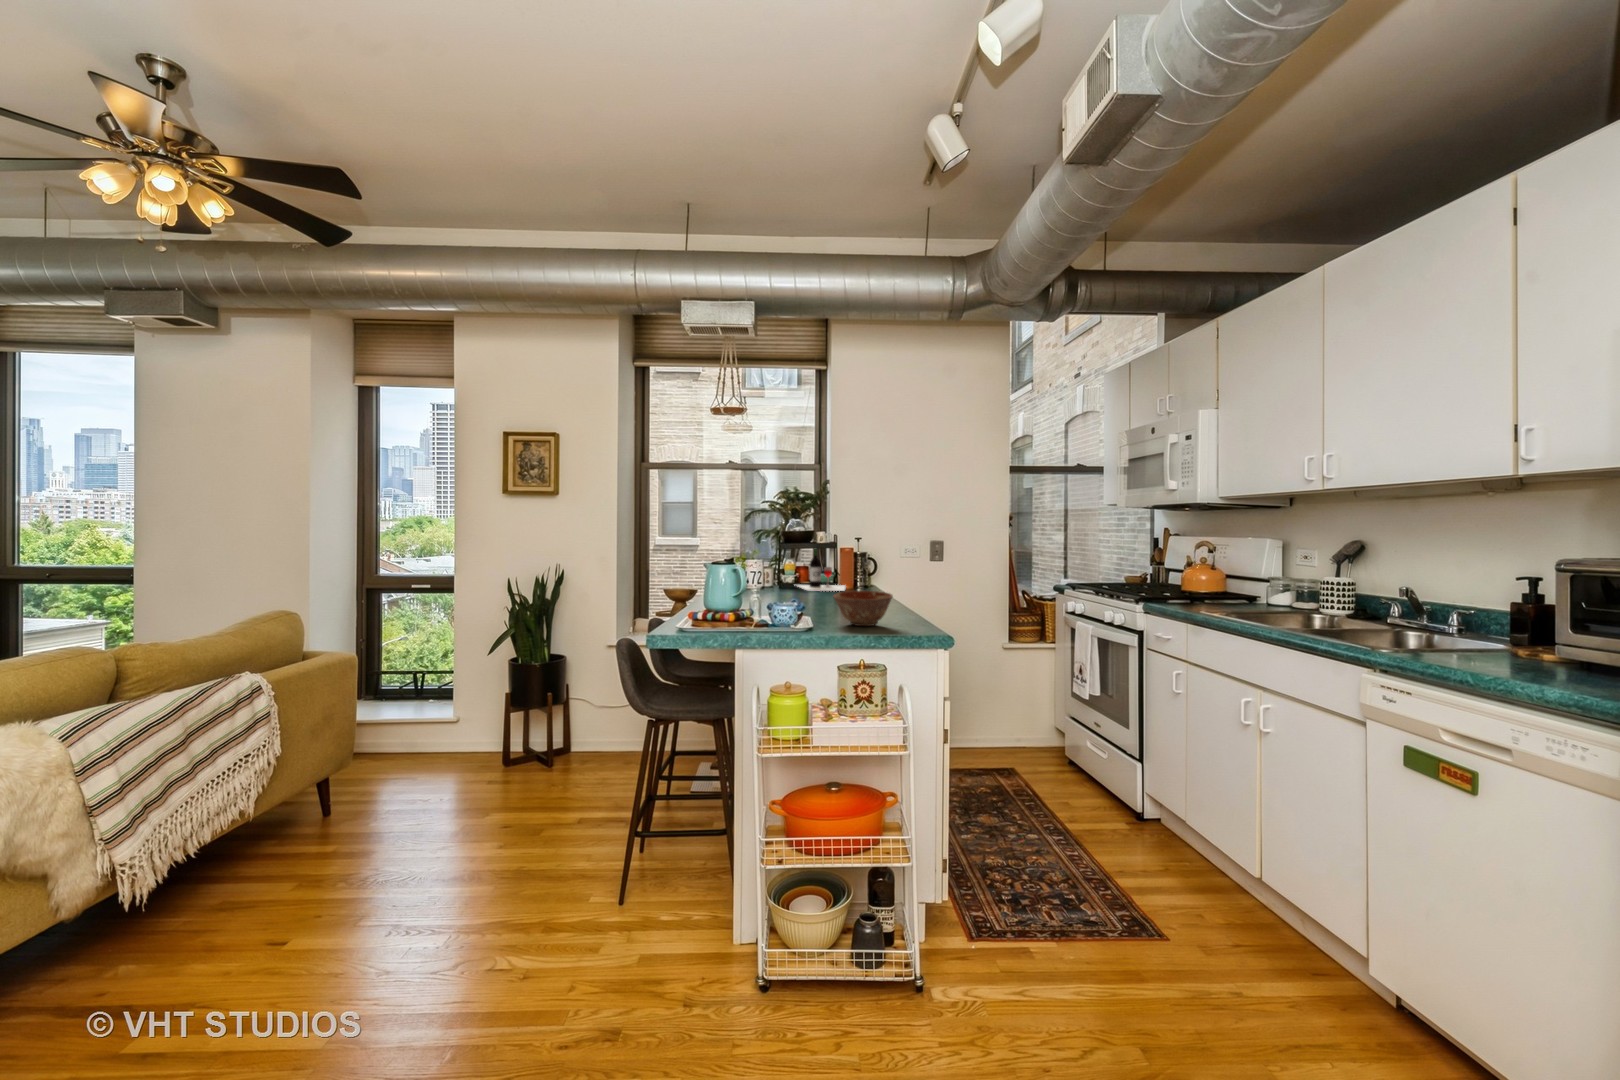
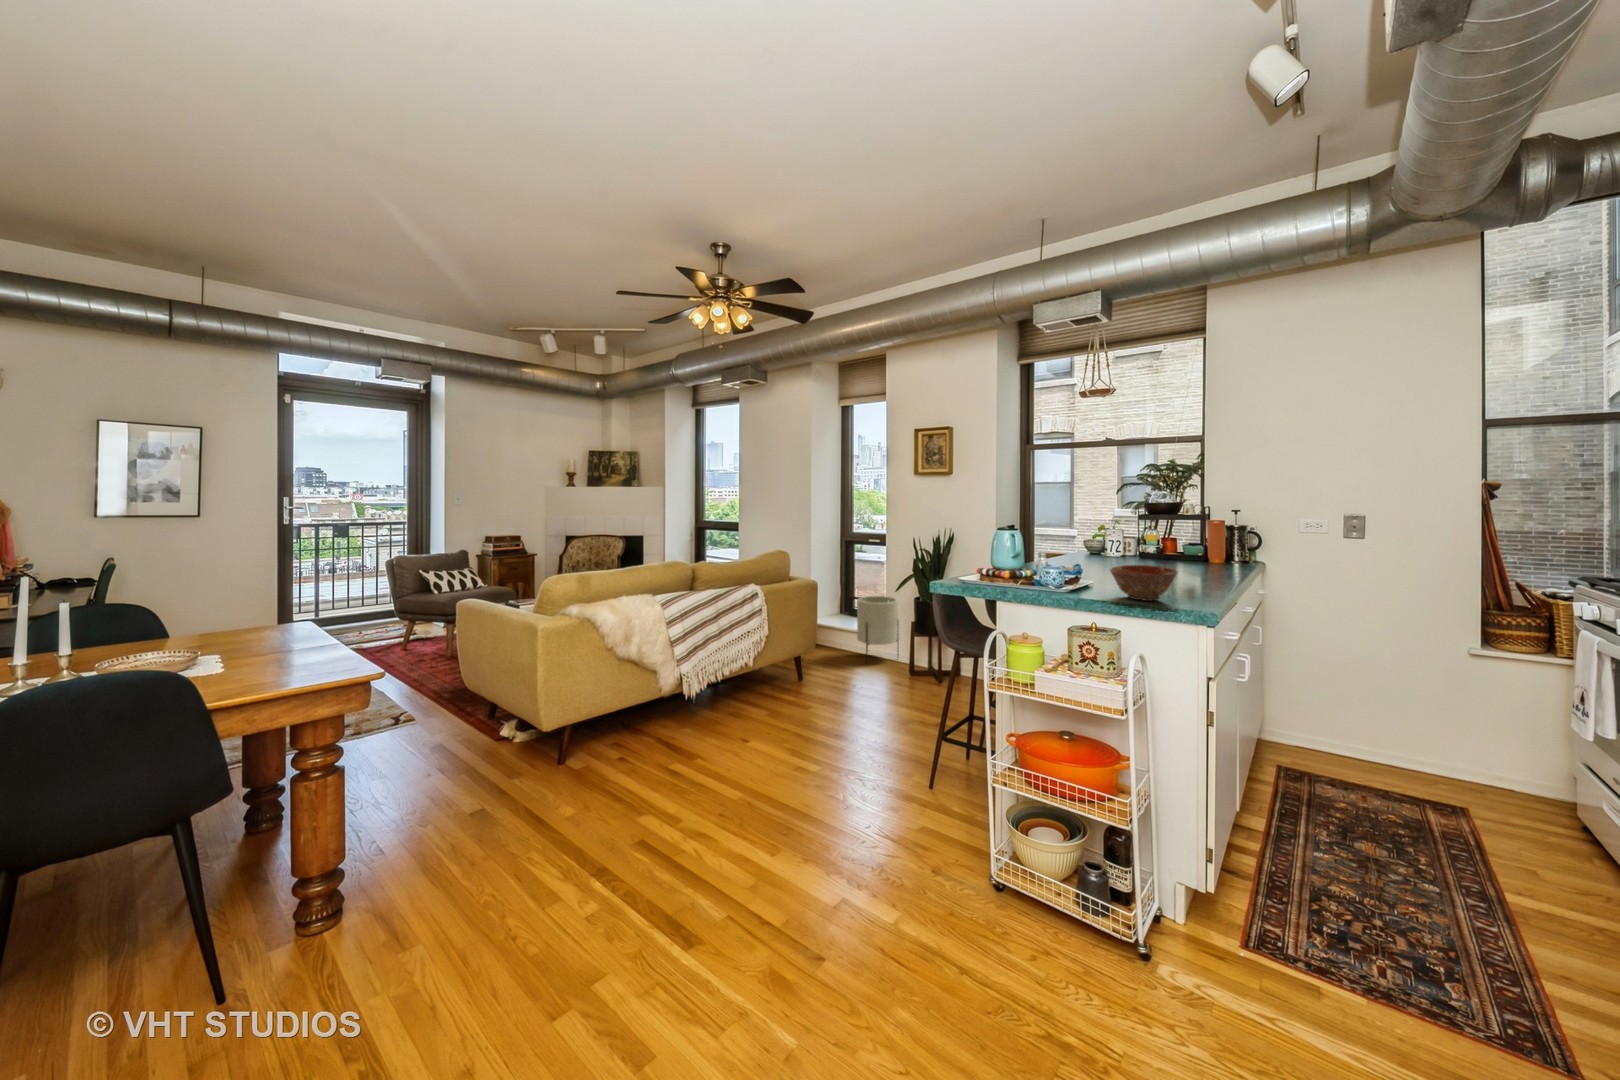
wine bottle: present [797,549,845,591] -> none [1127,522,1208,565]
planter: none [413,668,482,774] -> present [857,596,899,654]

